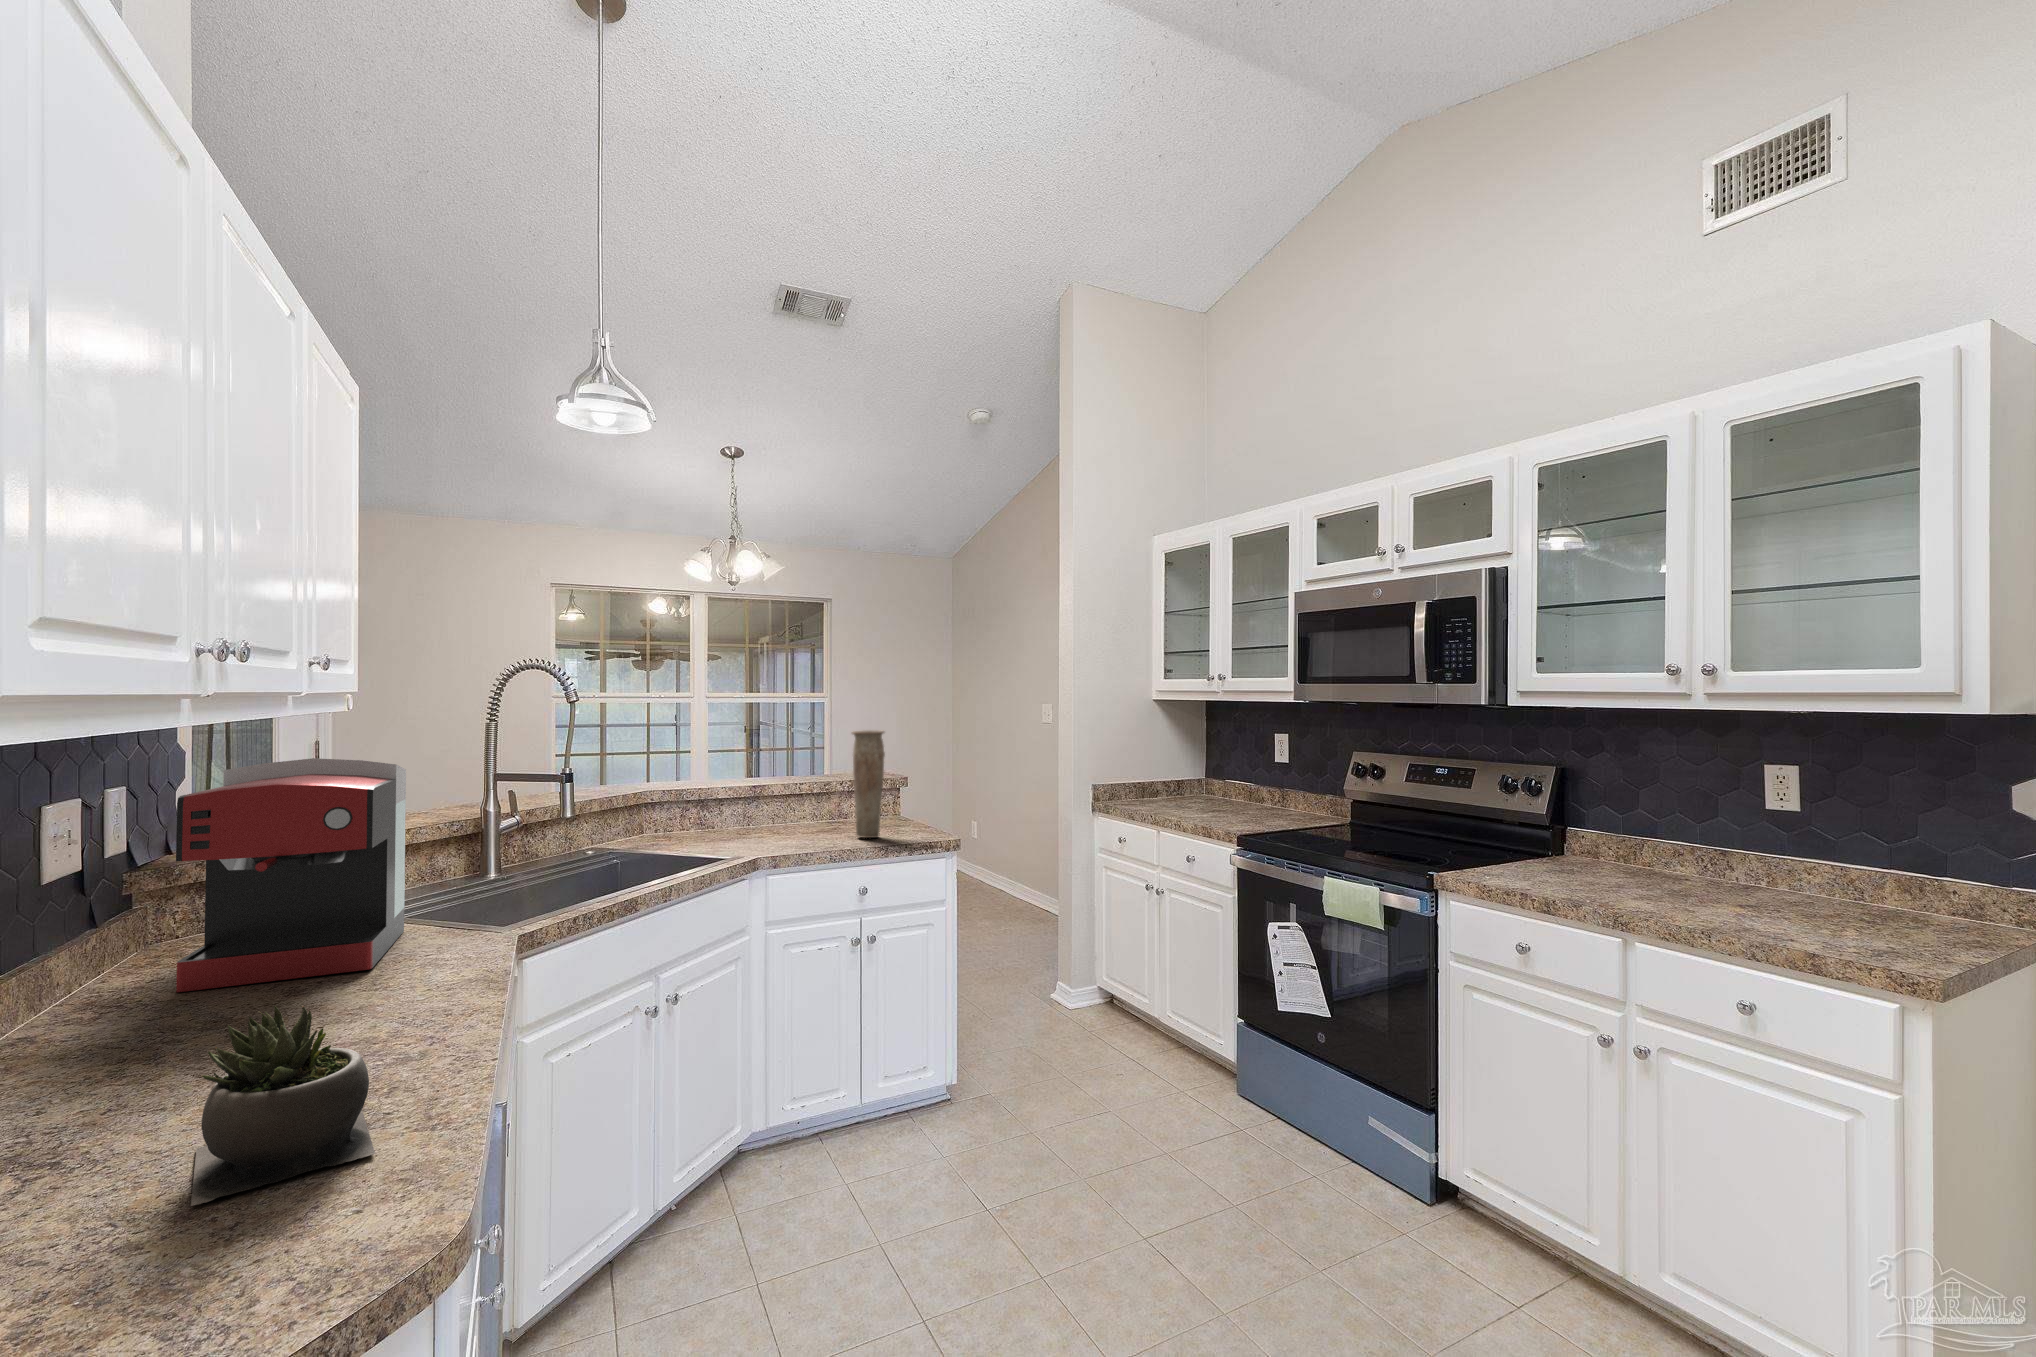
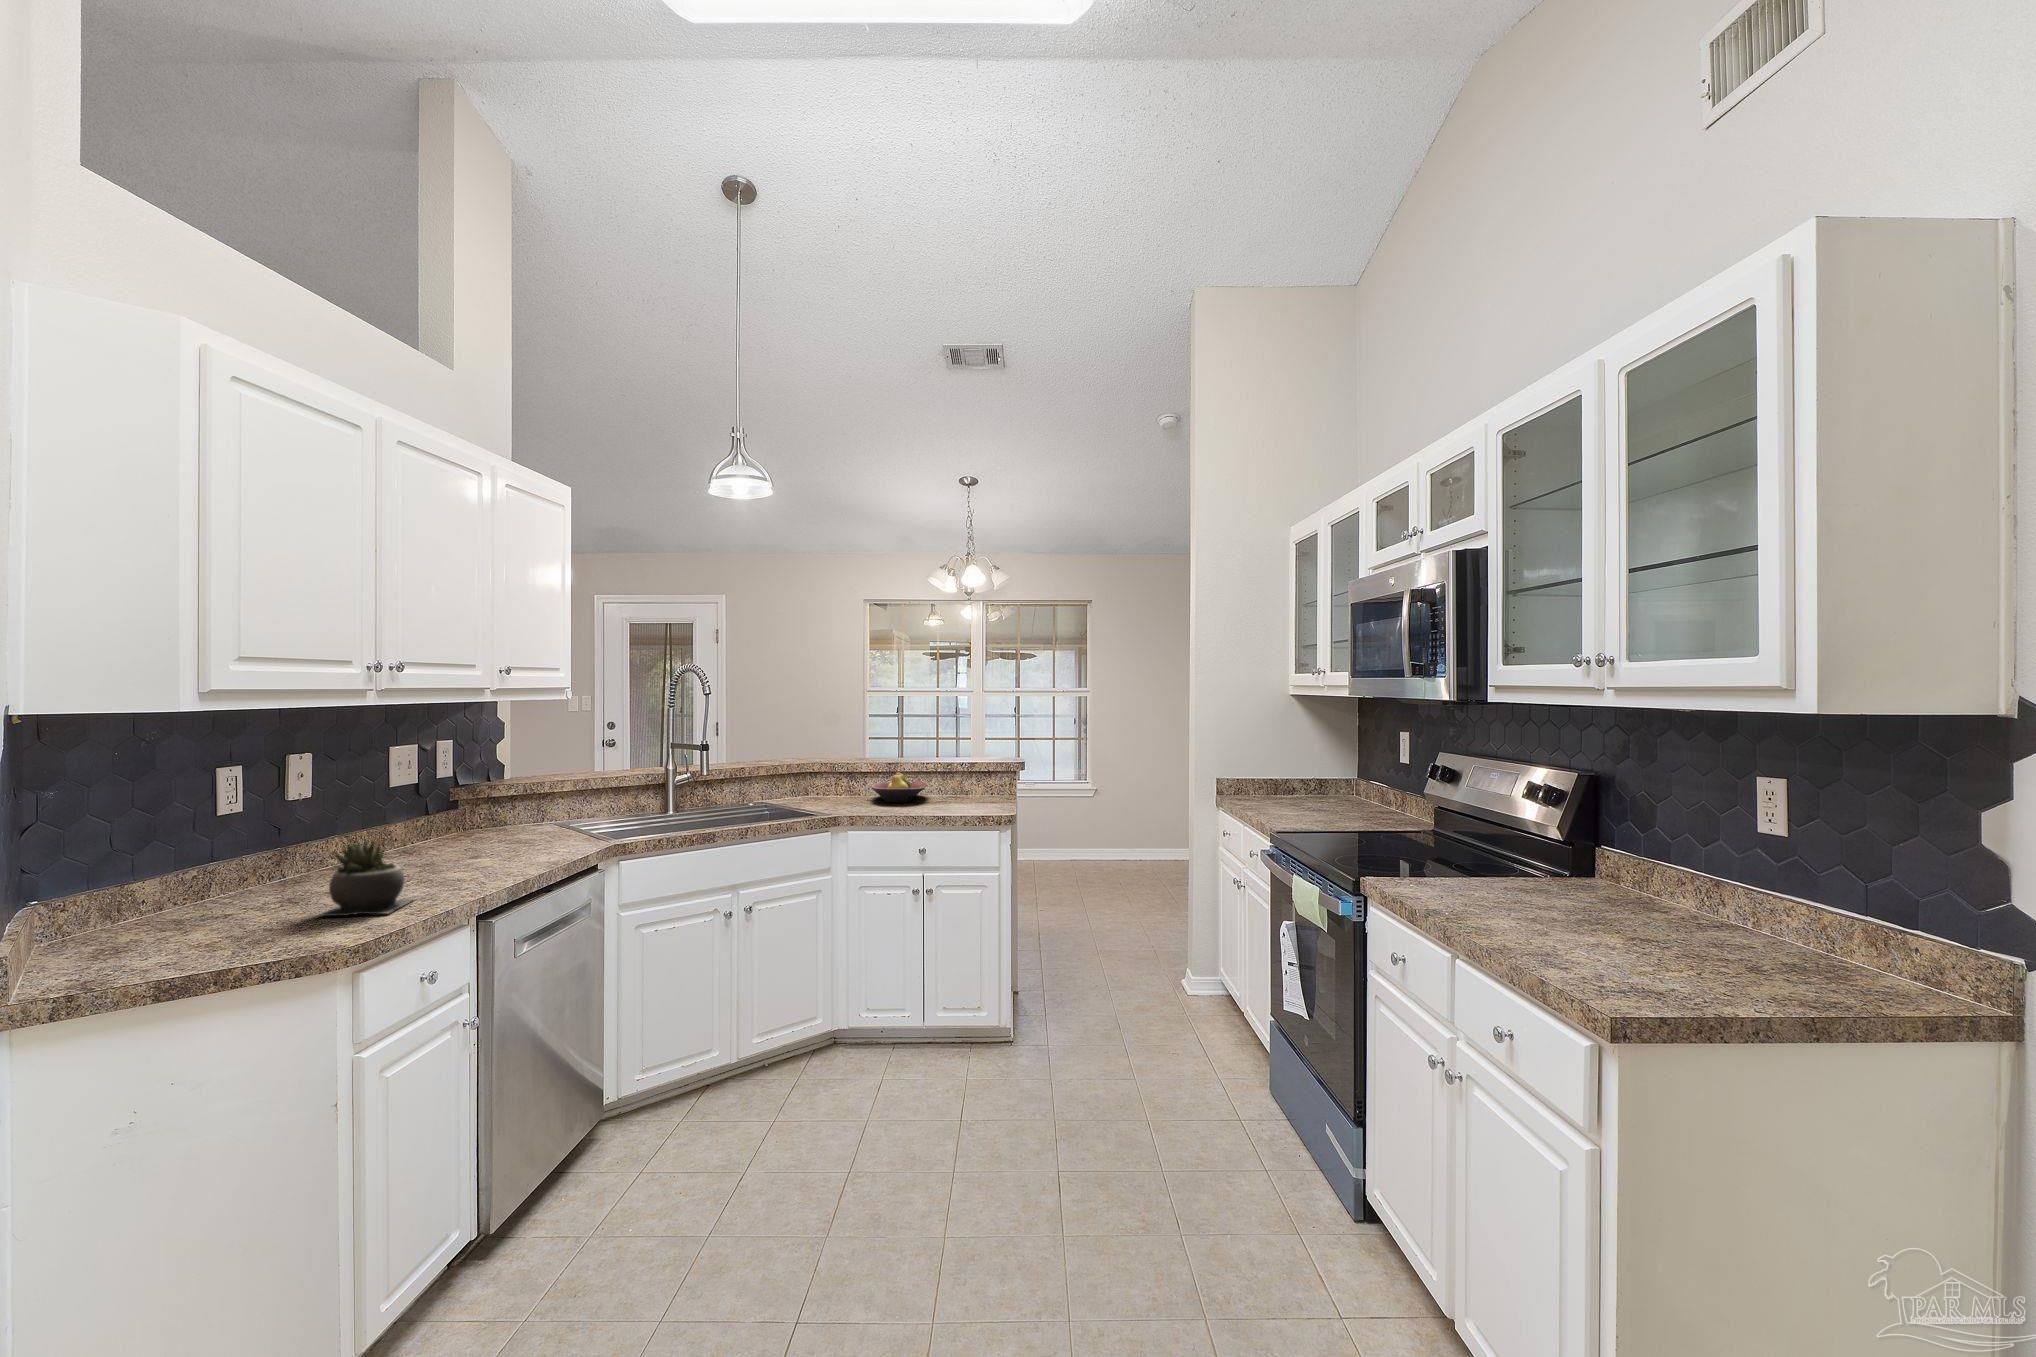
vase: present [852,730,885,838] -> none [935,720,963,810]
coffee maker: present [176,758,406,992] -> none [437,727,572,850]
fruit bowl: none [736,796,814,834] -> present [871,773,927,802]

